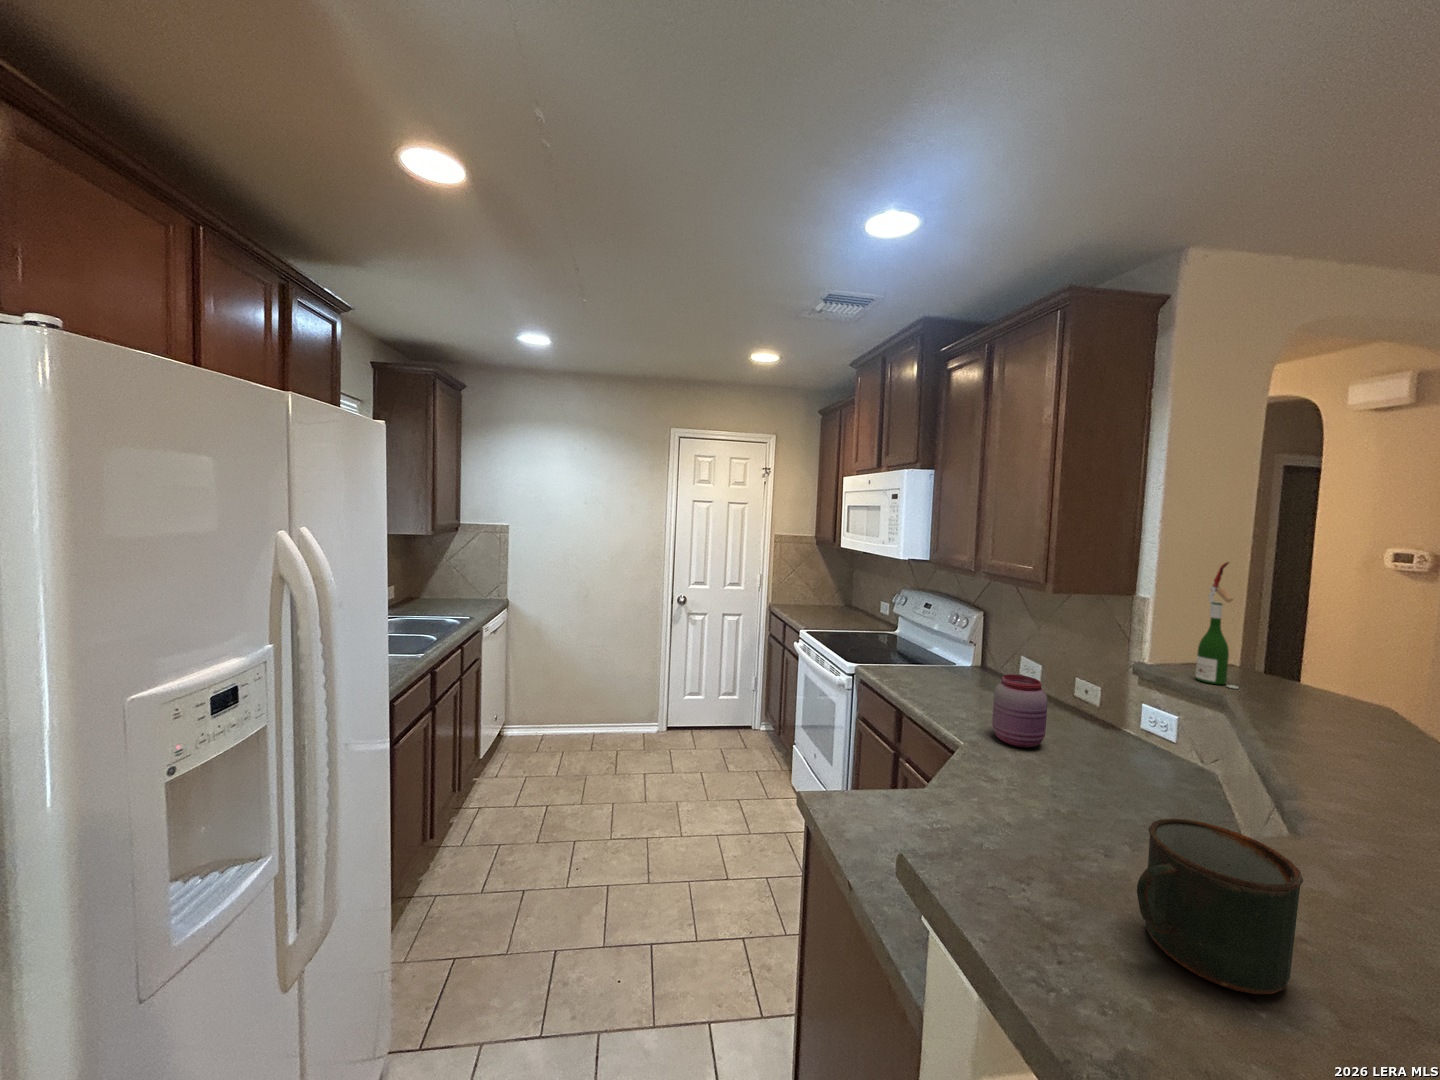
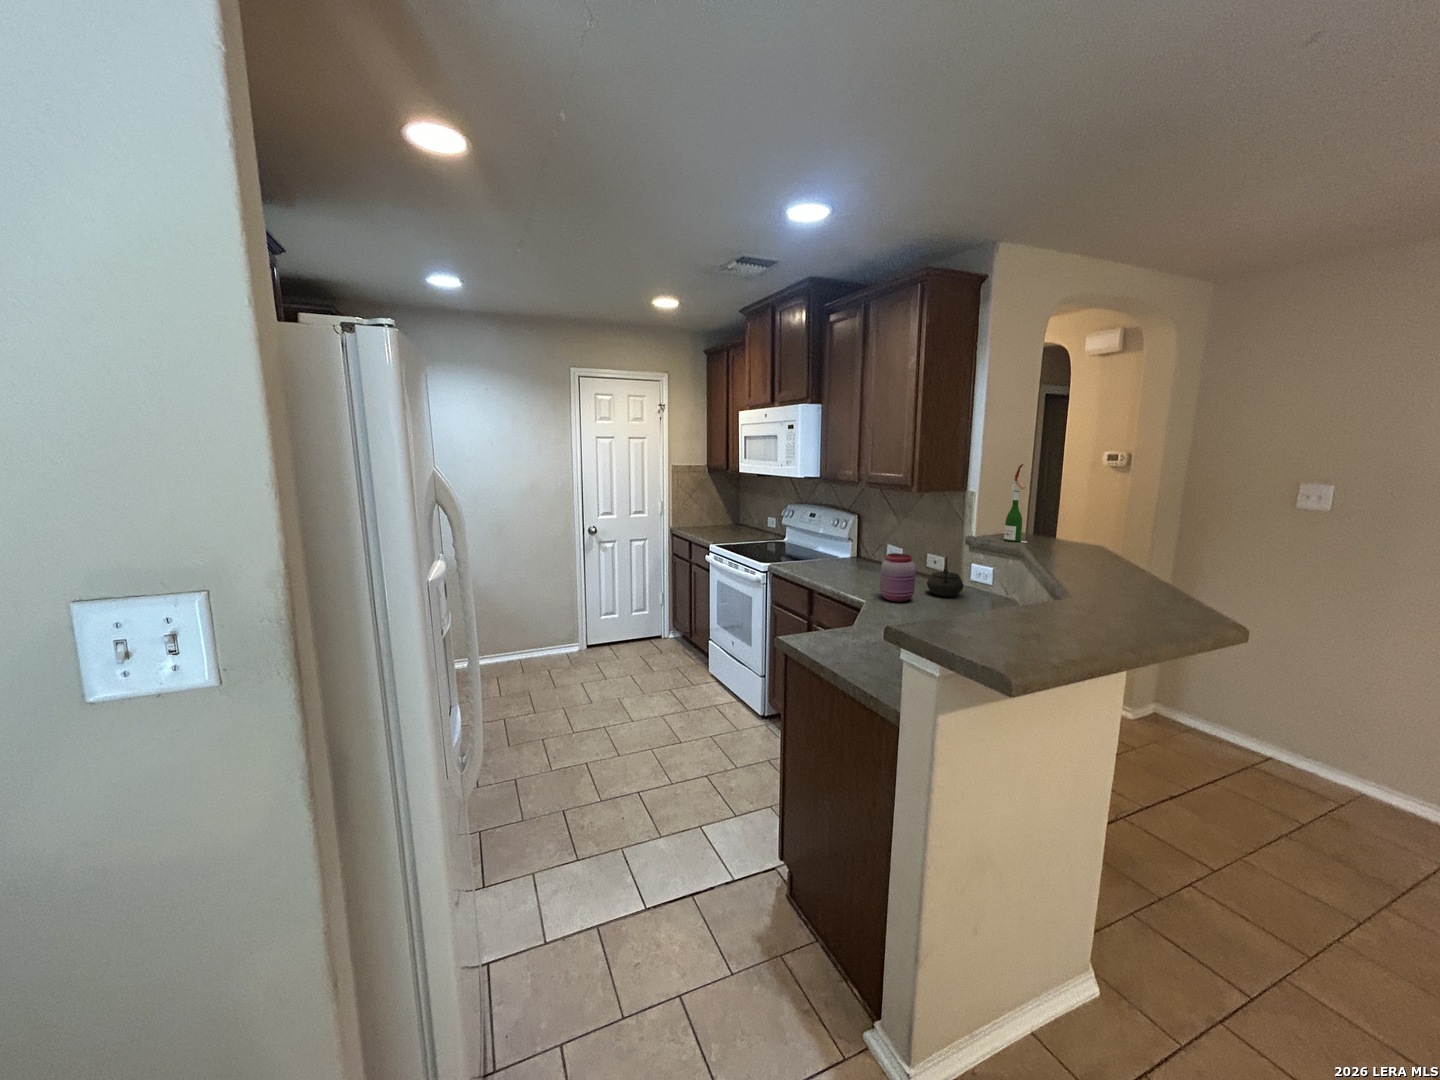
kettle: none [1069,687,1129,749] -> present [927,556,964,597]
mug: present [1137,819,1303,994] -> none [1004,579,1063,637]

